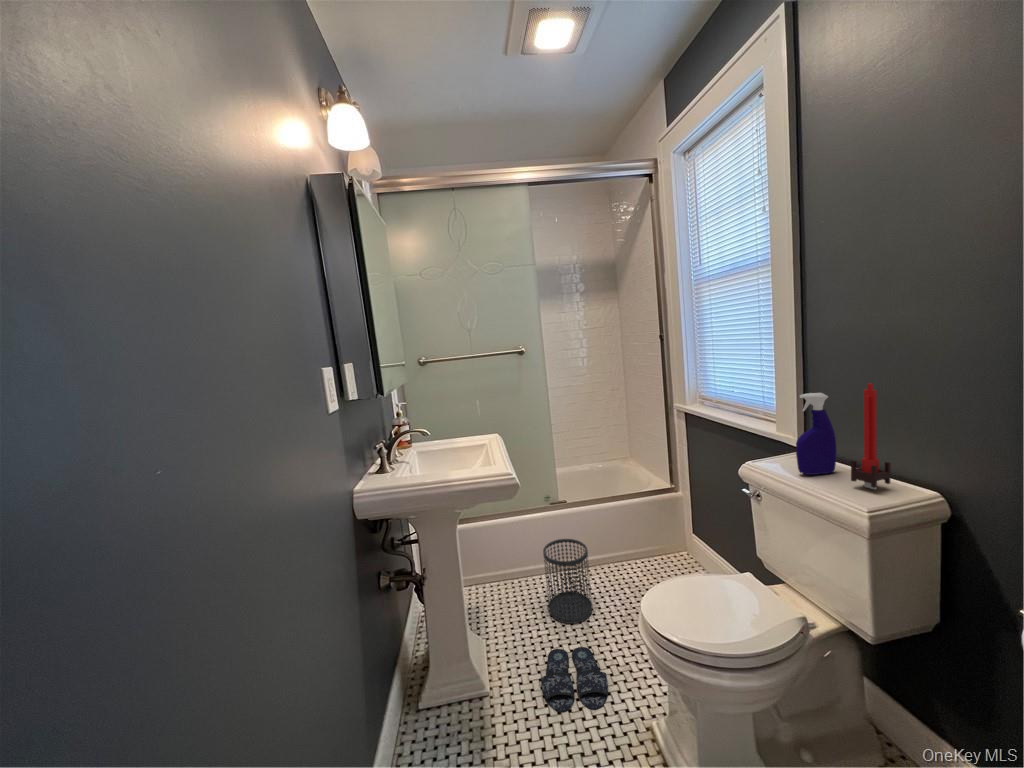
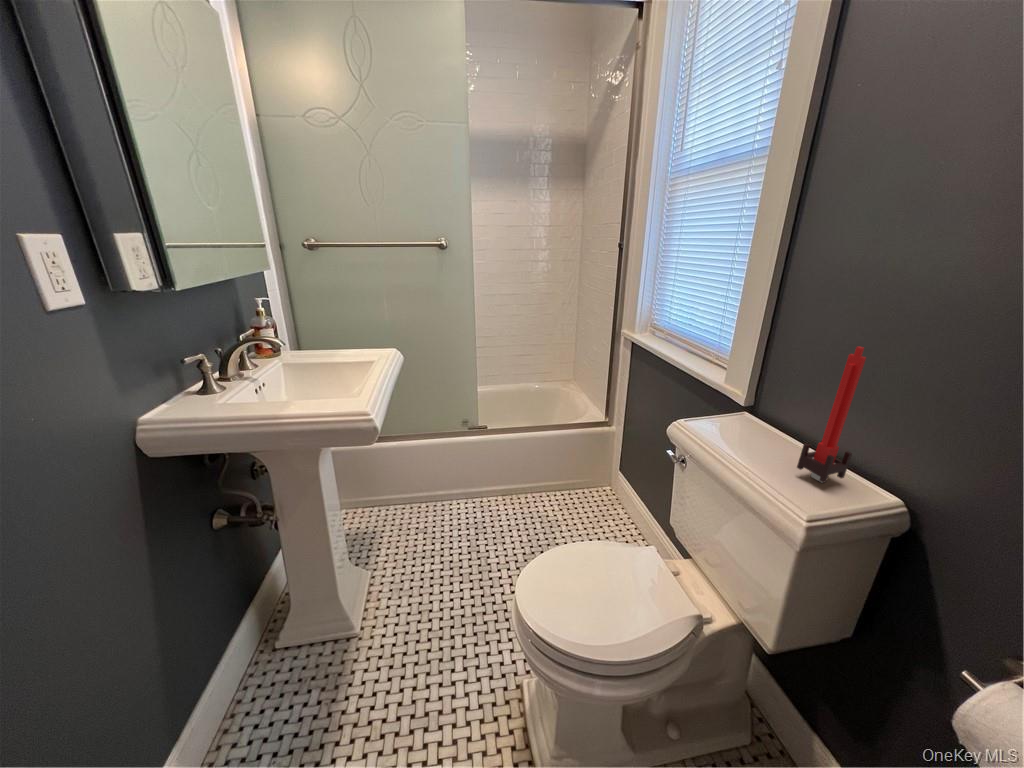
spray bottle: present [796,393,837,475] -> none [737,347,799,449]
wastebasket: present [543,539,592,624] -> none [446,471,496,559]
slippers: present [541,647,608,713] -> none [416,587,490,662]

